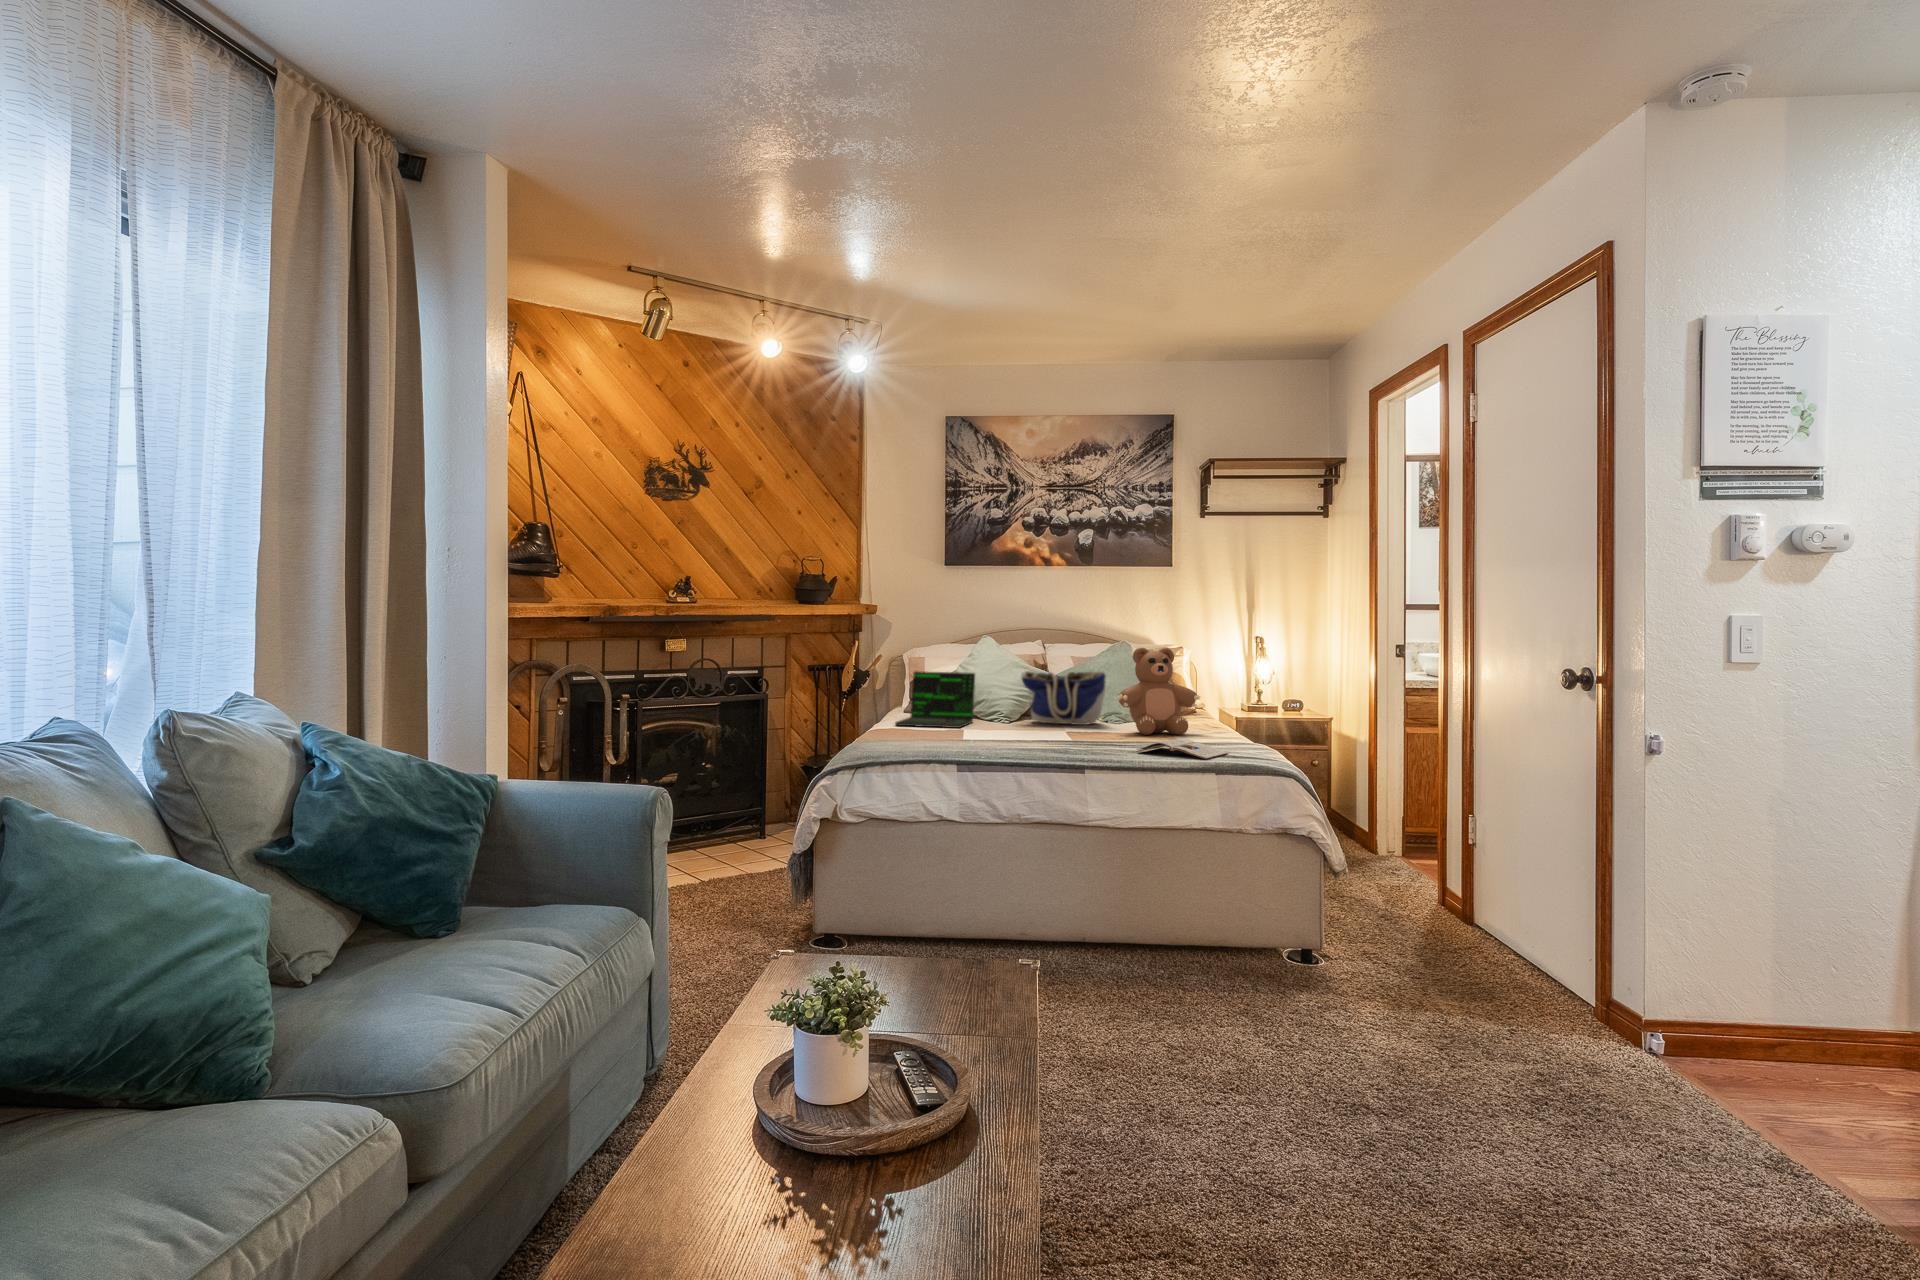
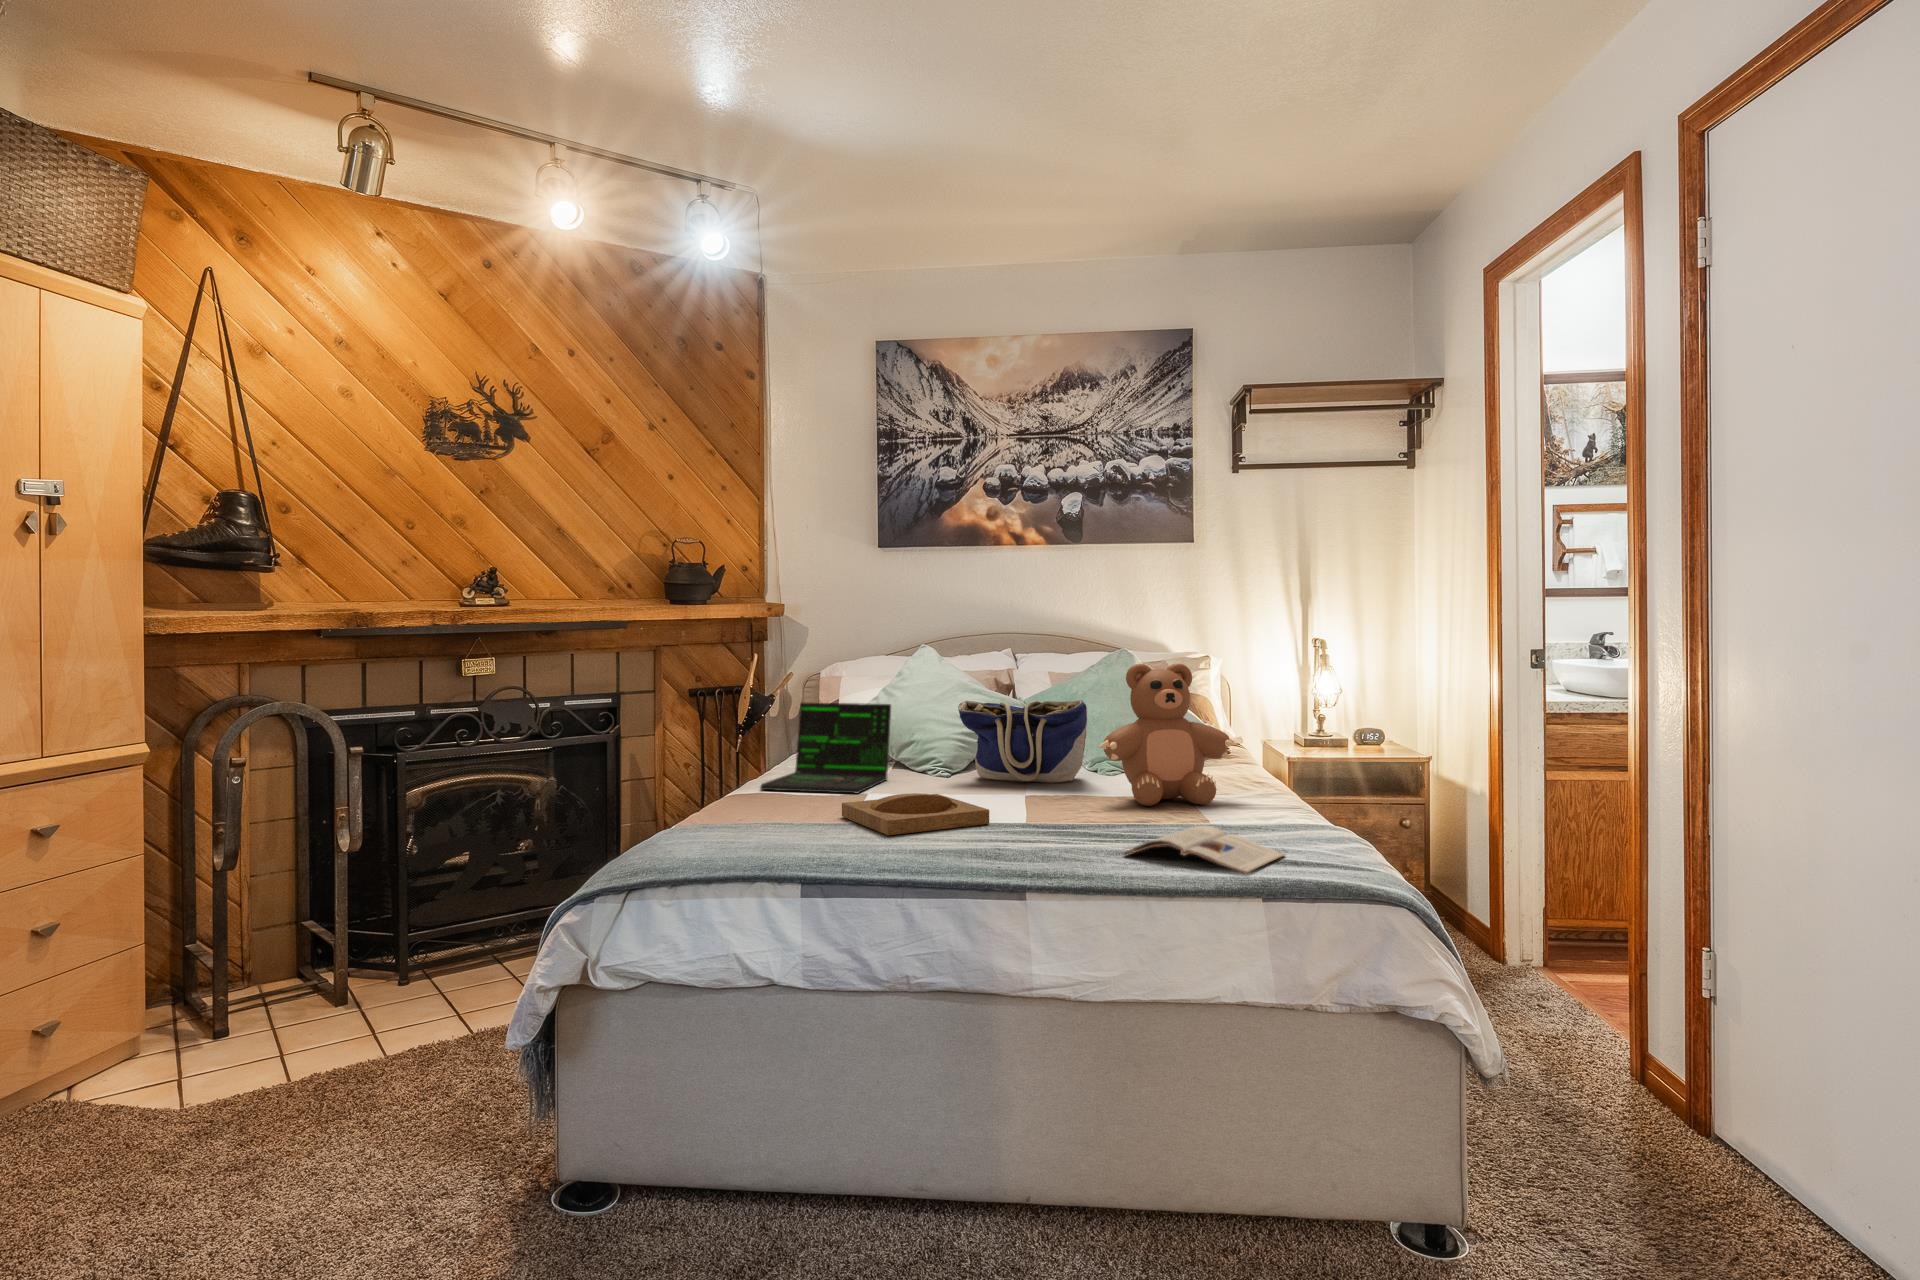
tray: none [960,724,1053,744] -> present [842,793,989,835]

